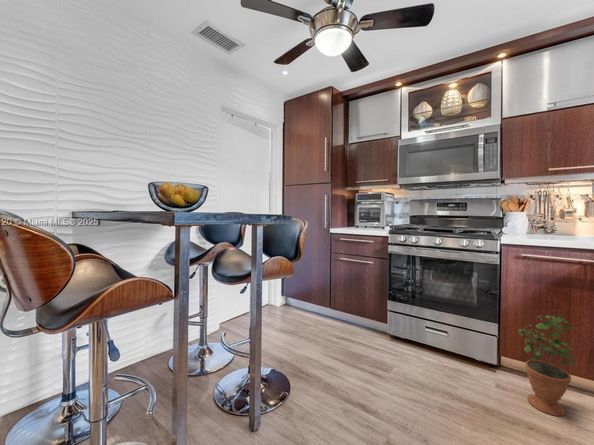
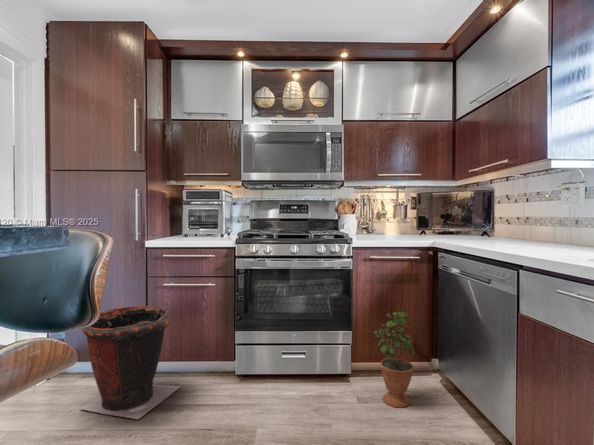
trash can: none [288,271,347,343] -> present [81,306,180,419]

